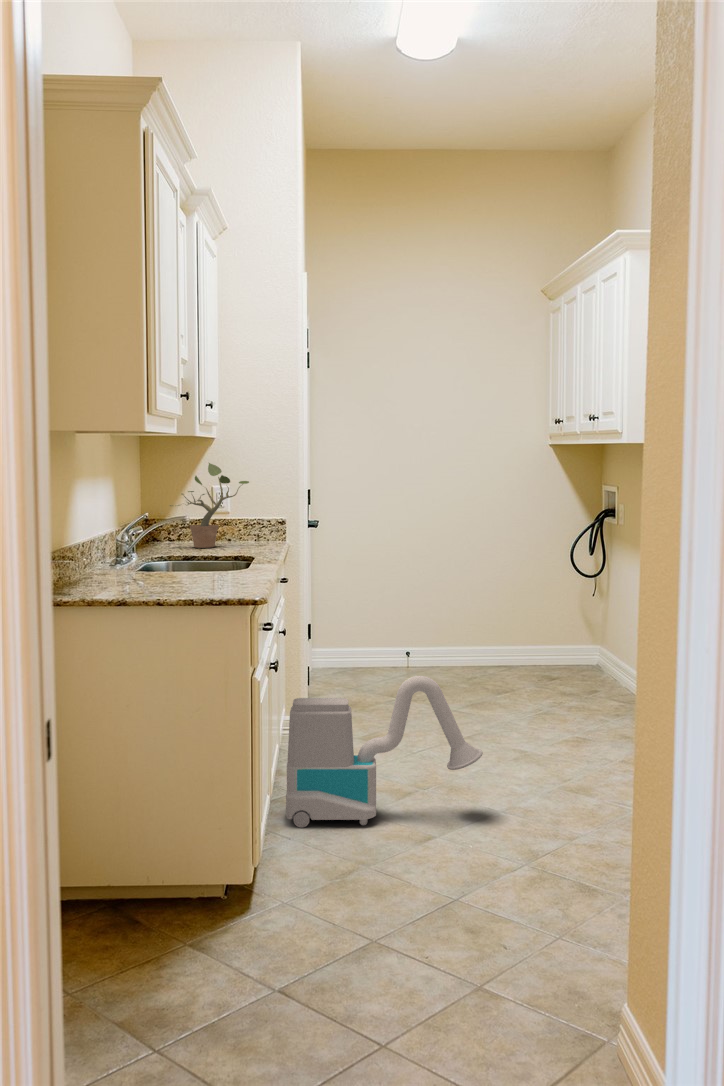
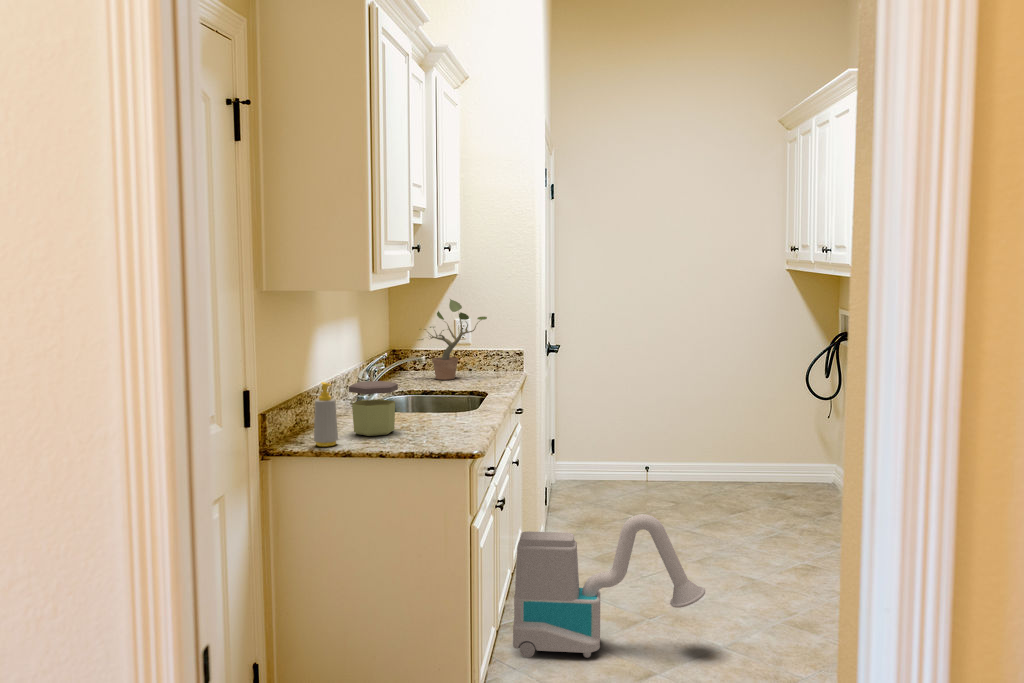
soap bottle: none [85,530,111,597] -> present [314,382,338,447]
jar: none [119,533,170,588] -> present [349,381,398,436]

